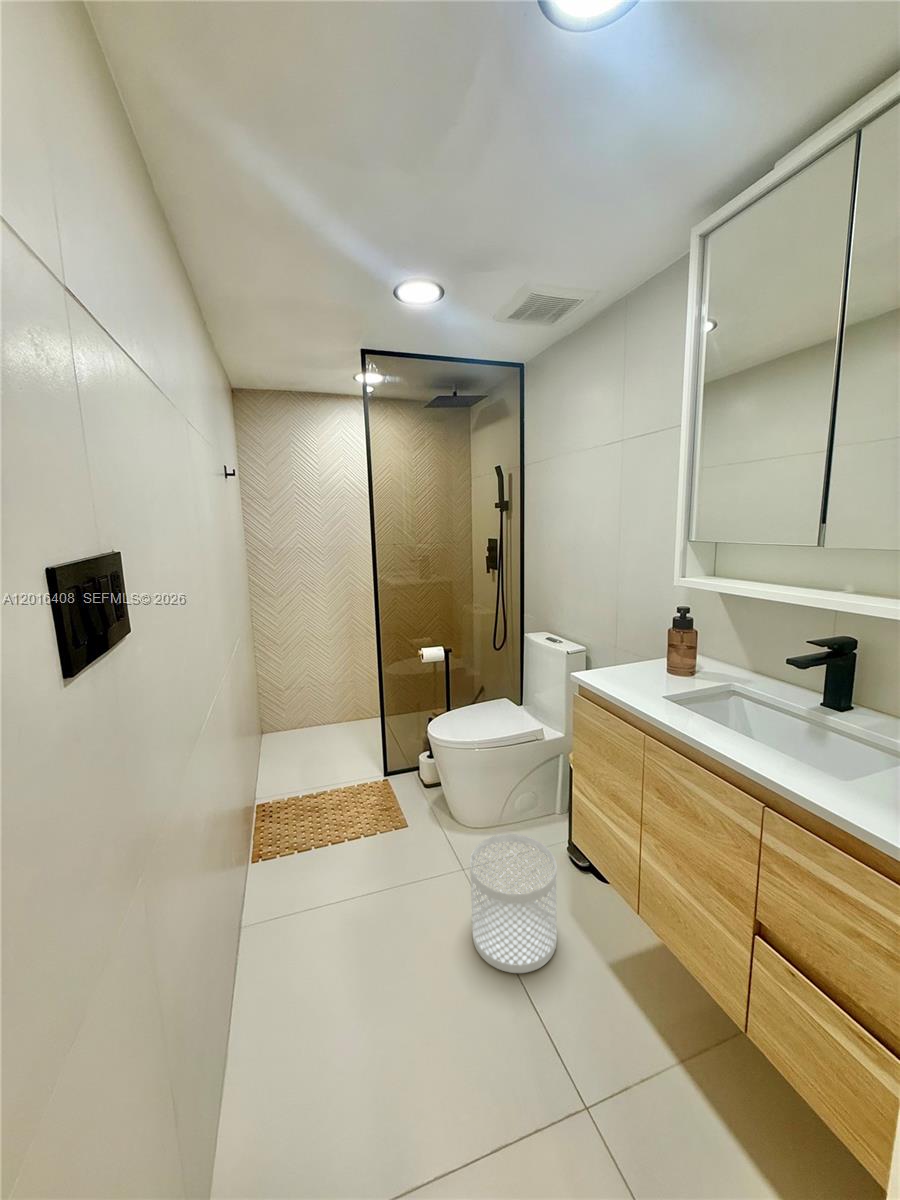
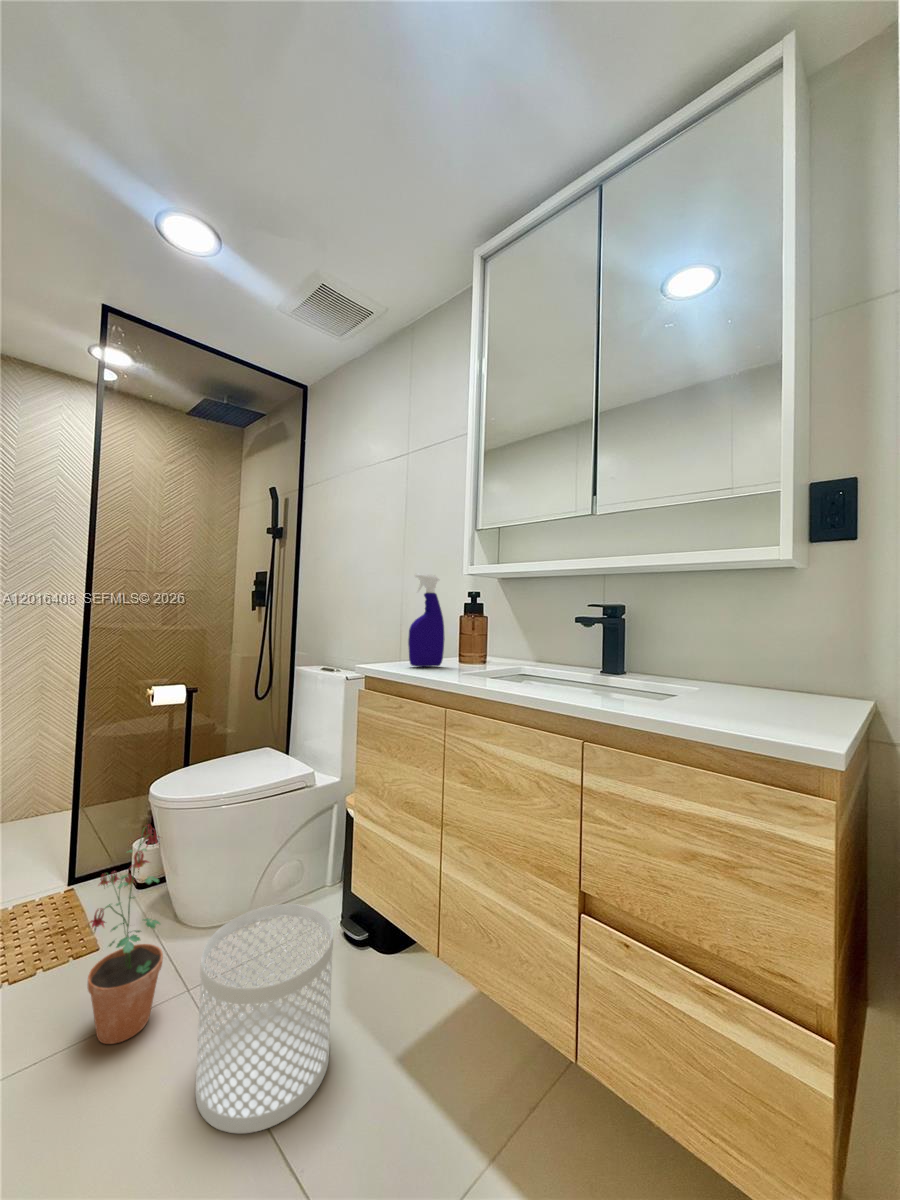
spray bottle: none [614,598,649,680] -> present [408,573,445,667]
potted plant: none [402,762,447,890] -> present [88,825,163,1044]

